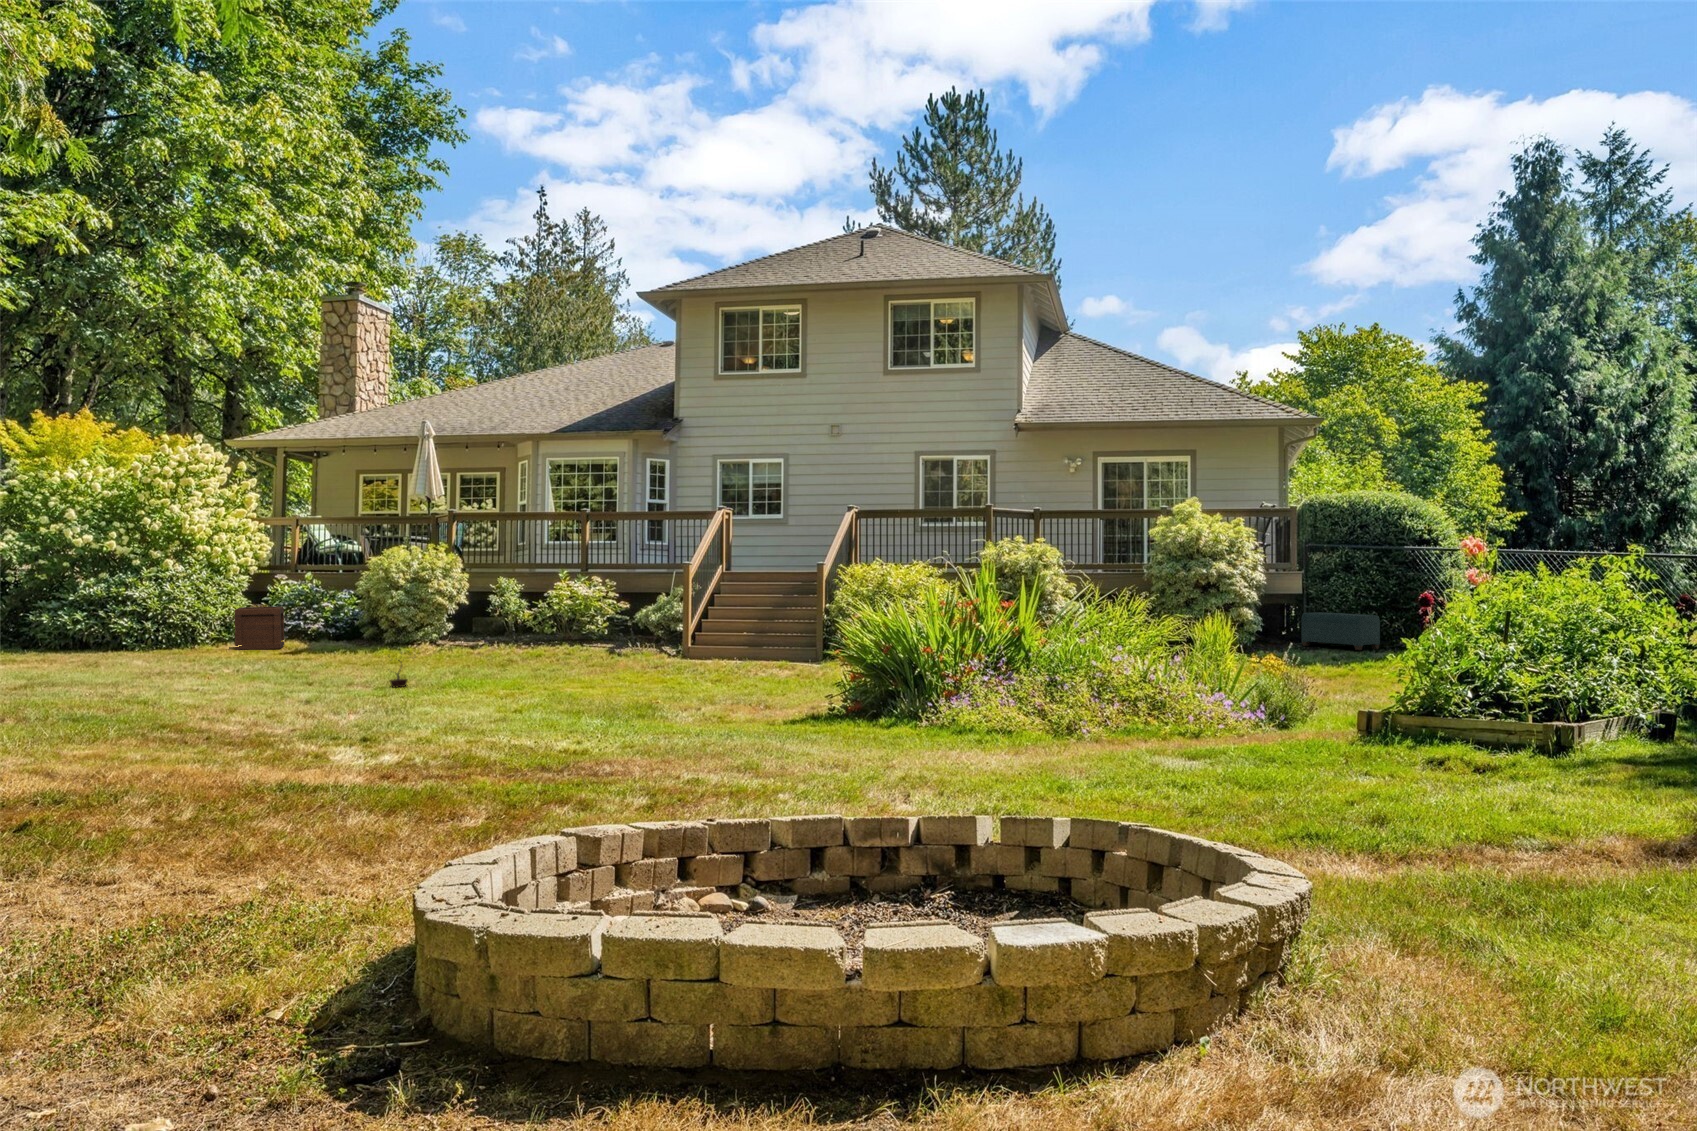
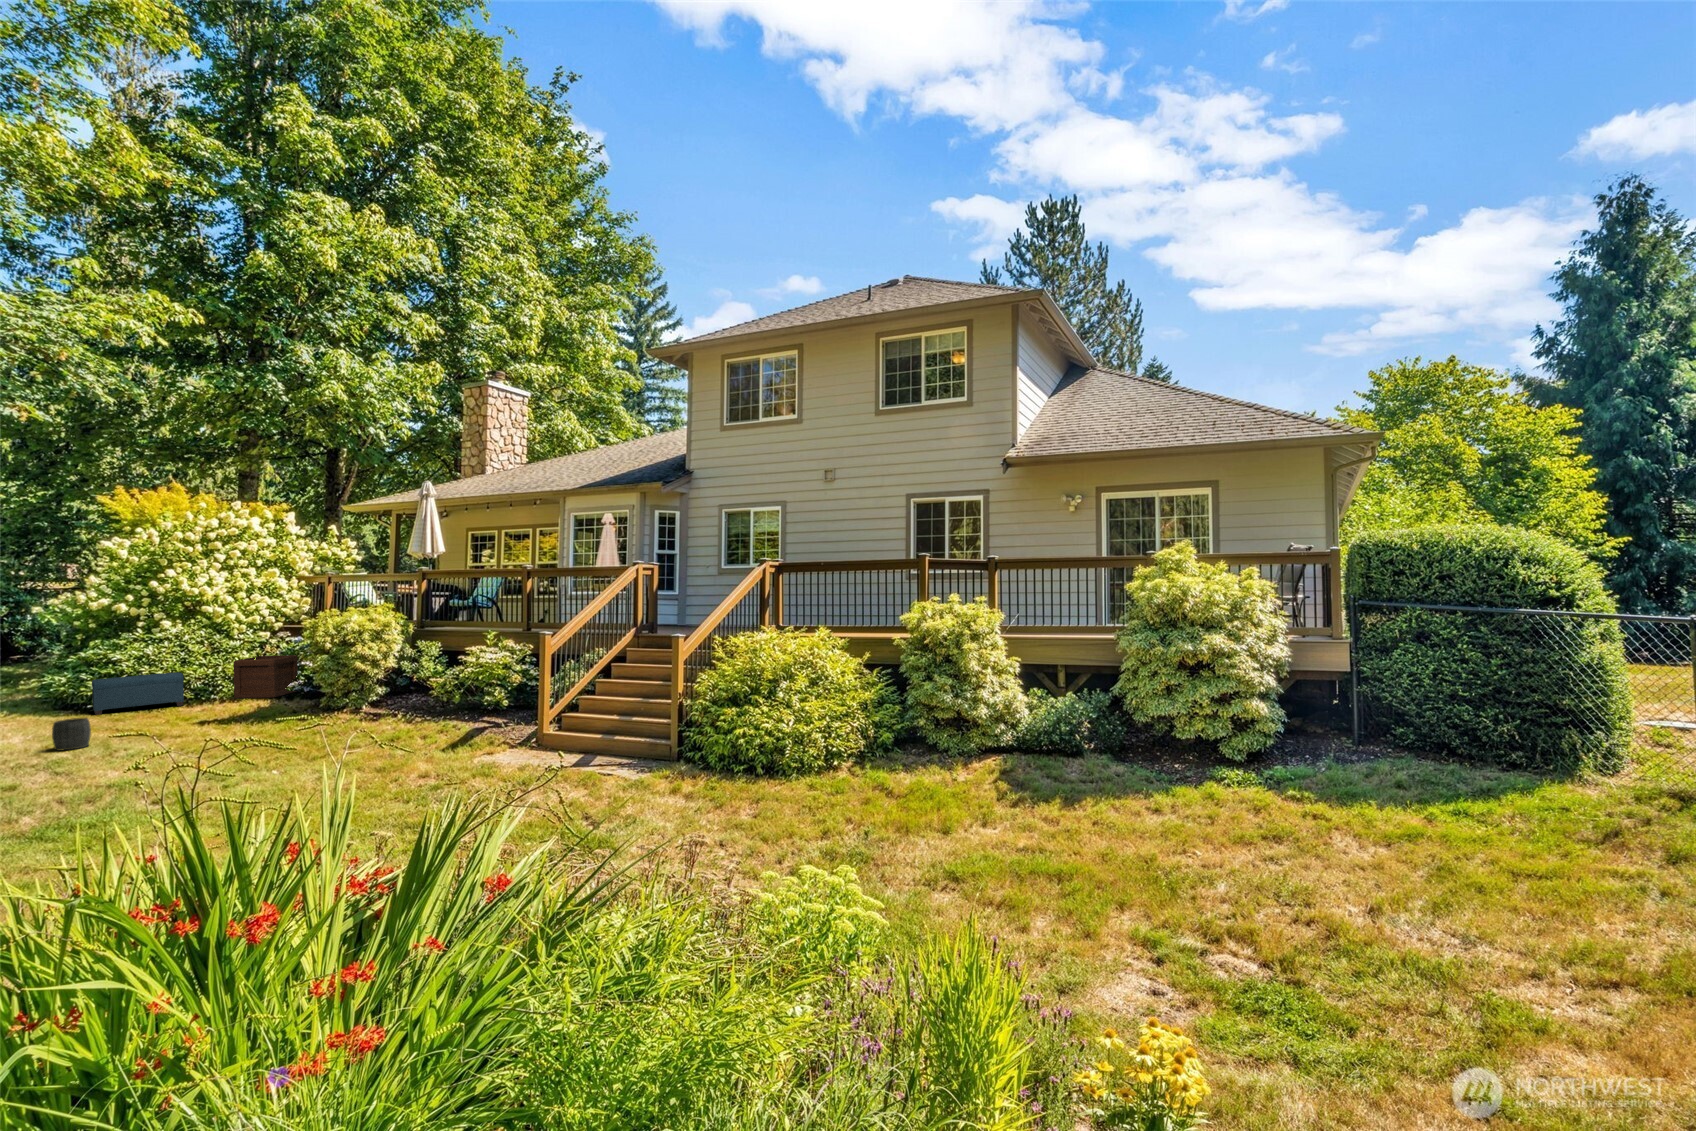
bench: present [1301,612,1380,650] -> present [92,672,184,715]
woven basket: none [219,643,248,671] -> present [52,718,91,751]
potted plant: present [390,660,407,687] -> none [37,755,104,810]

